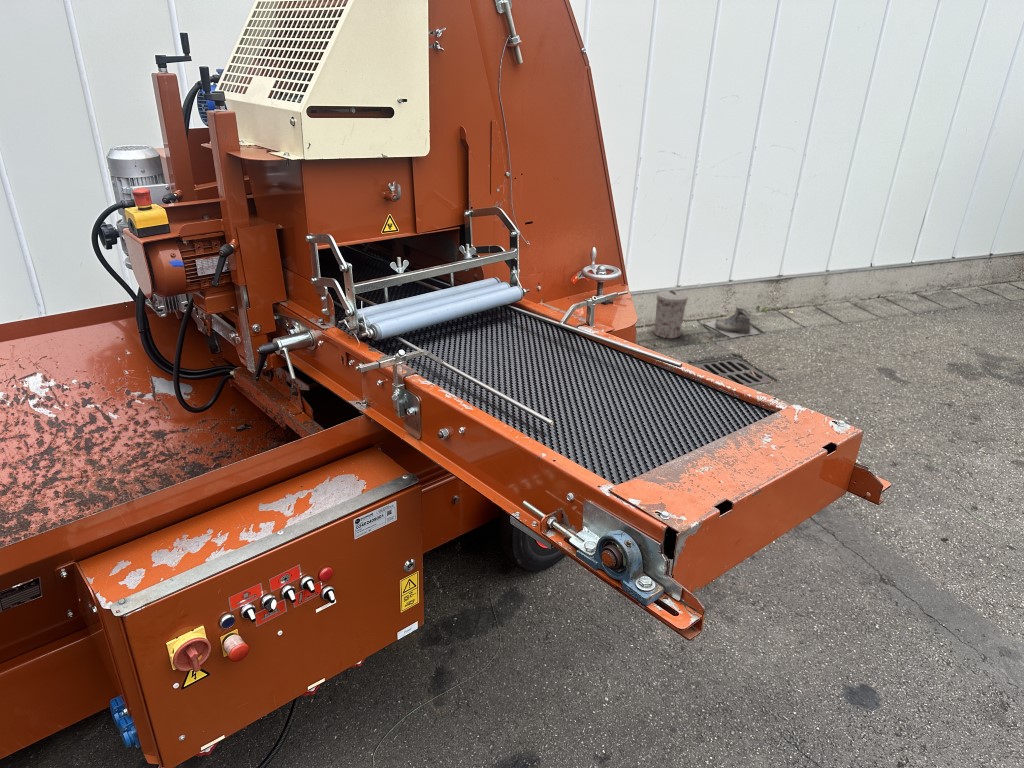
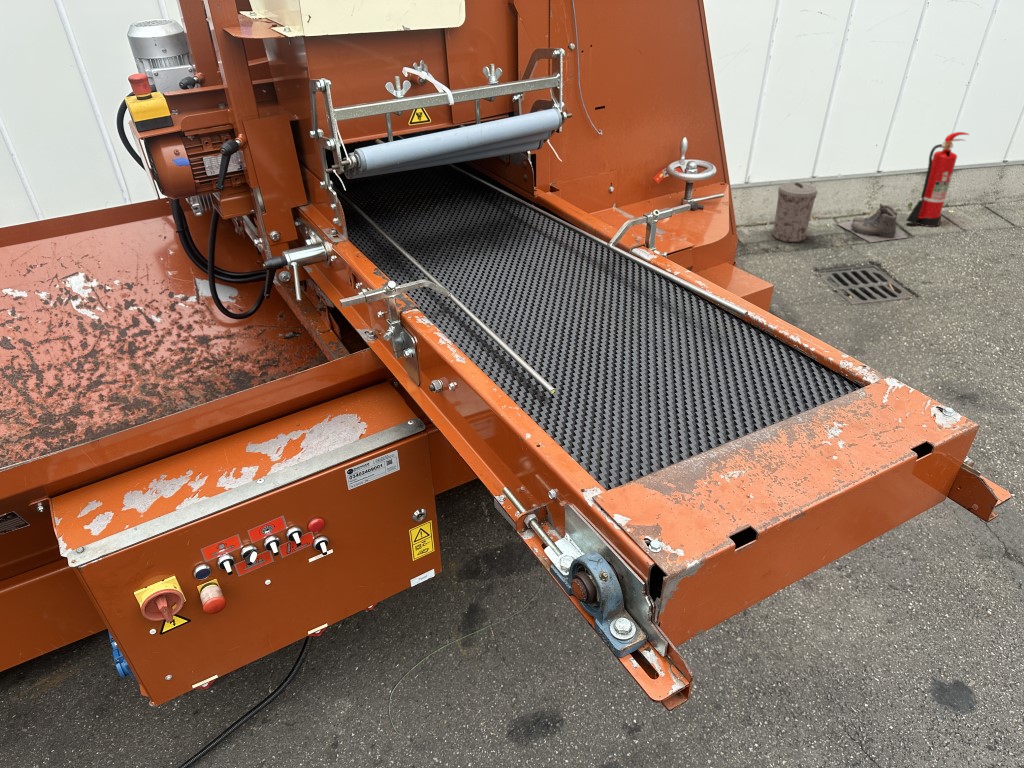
fire extinguisher: none [757,251,800,325] -> present [906,132,968,227]

